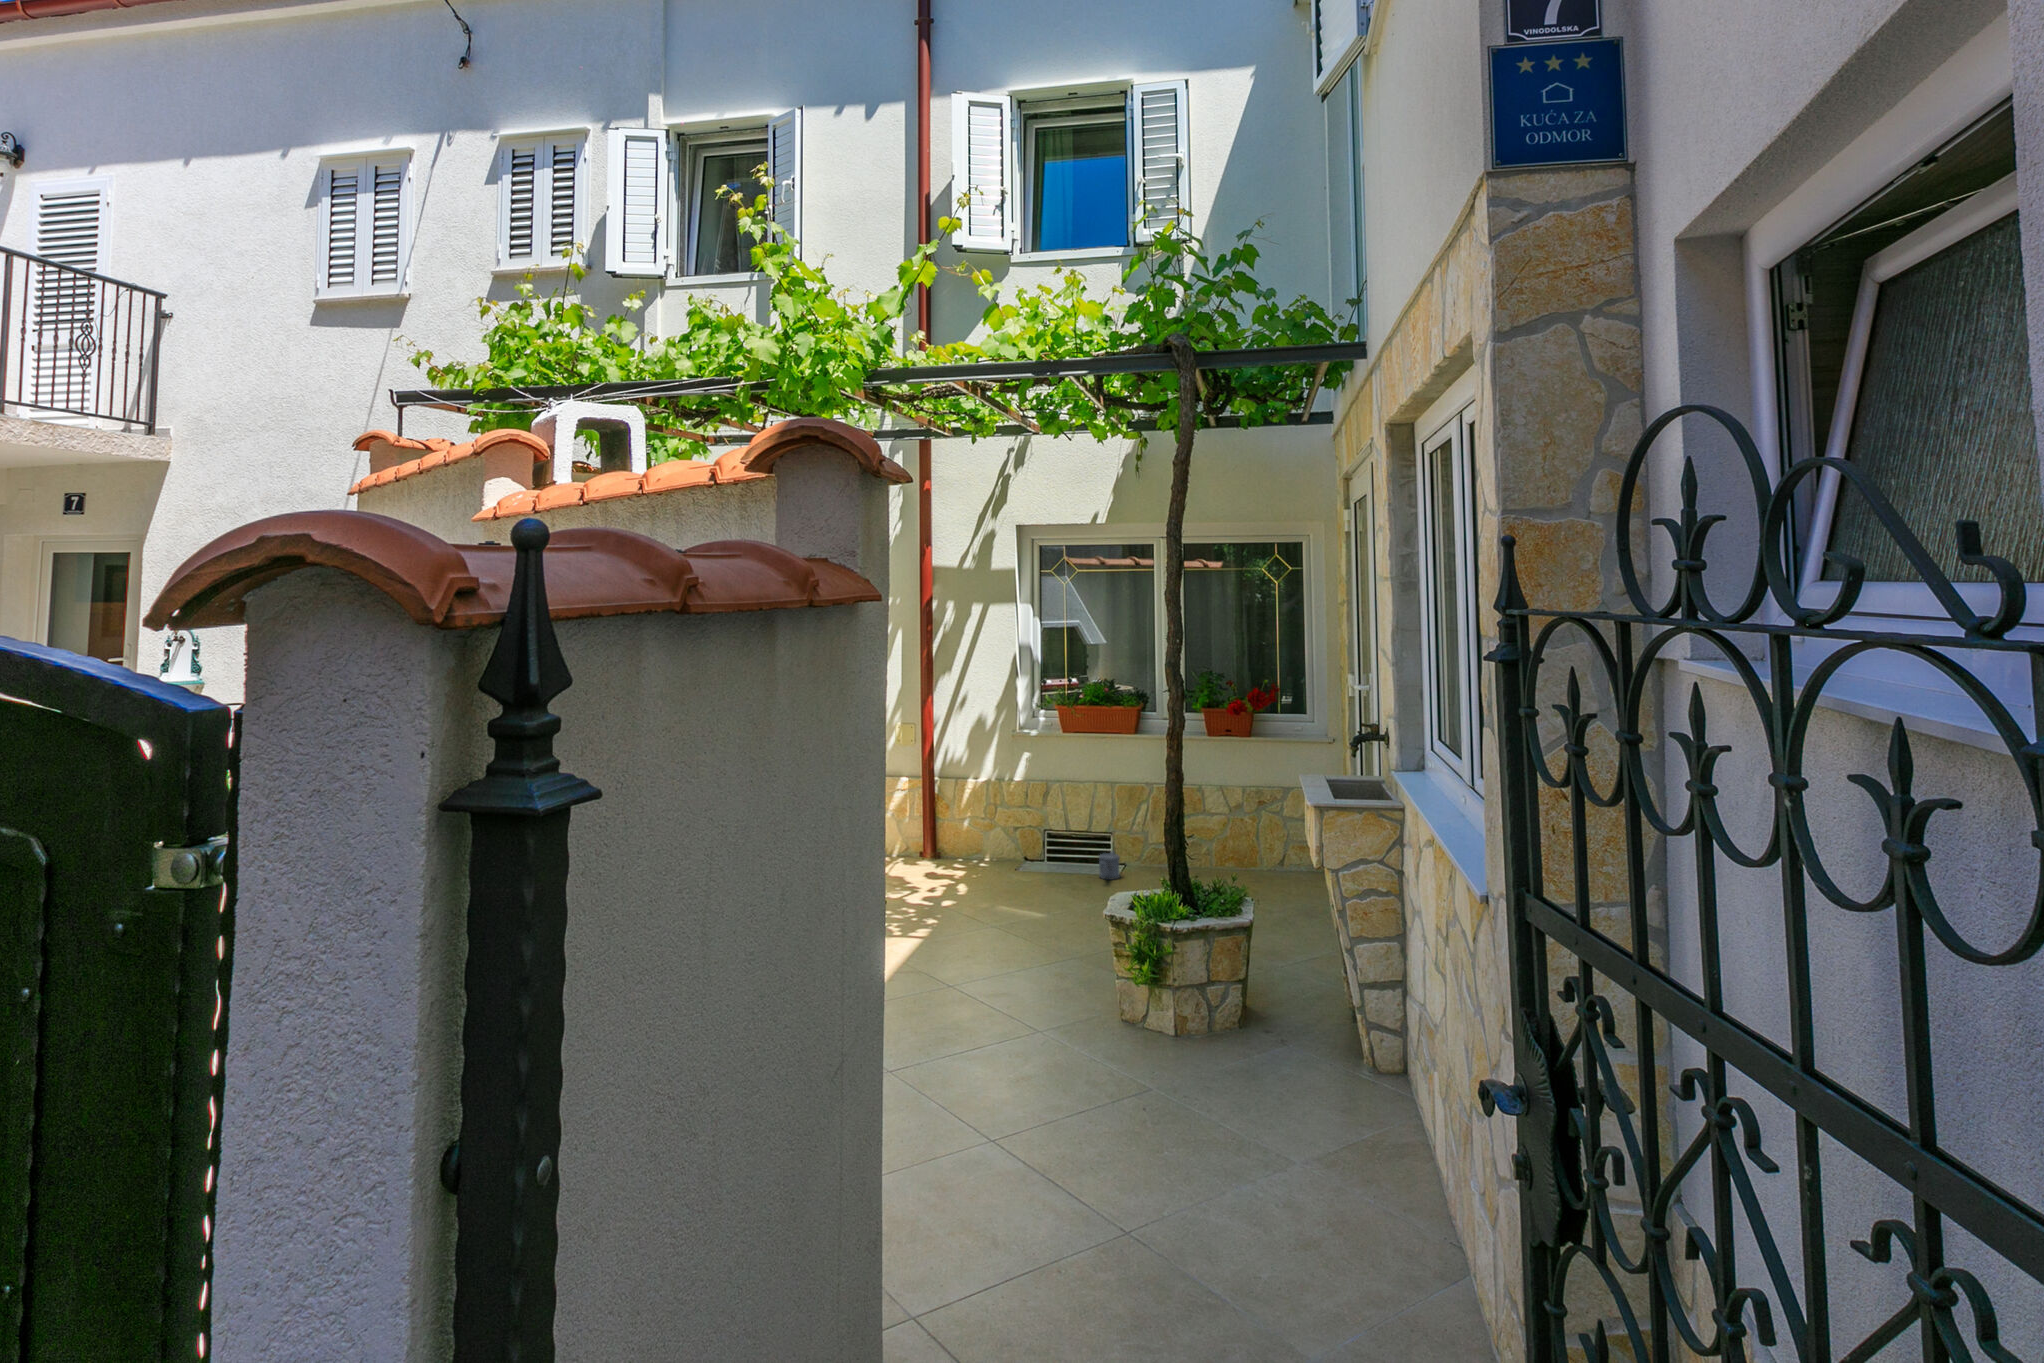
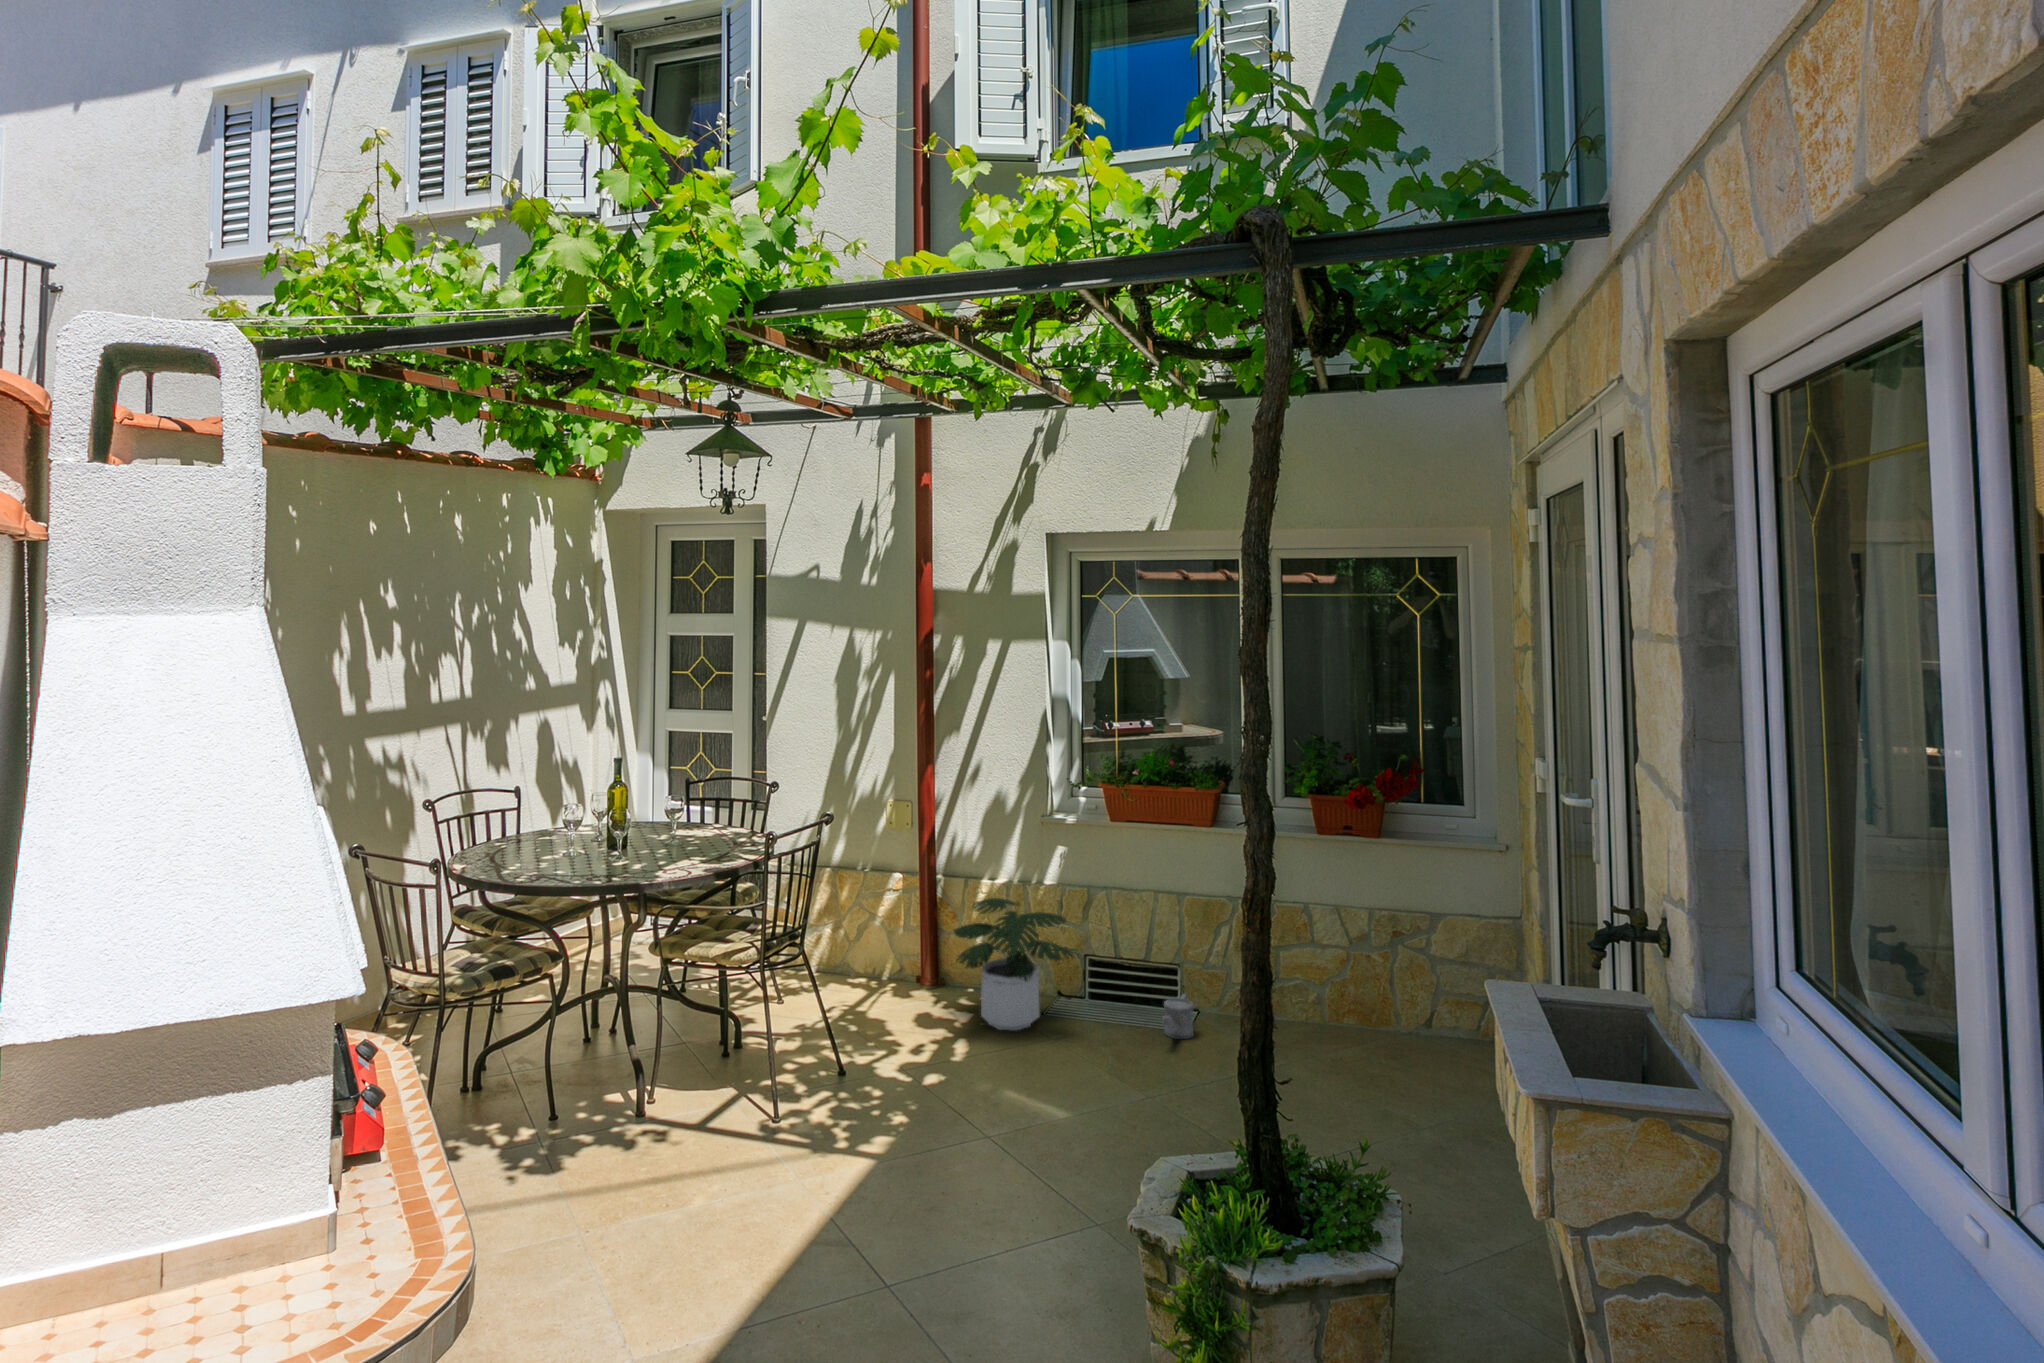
potted plant: none [946,790,1038,880] -> present [953,898,1074,1030]

